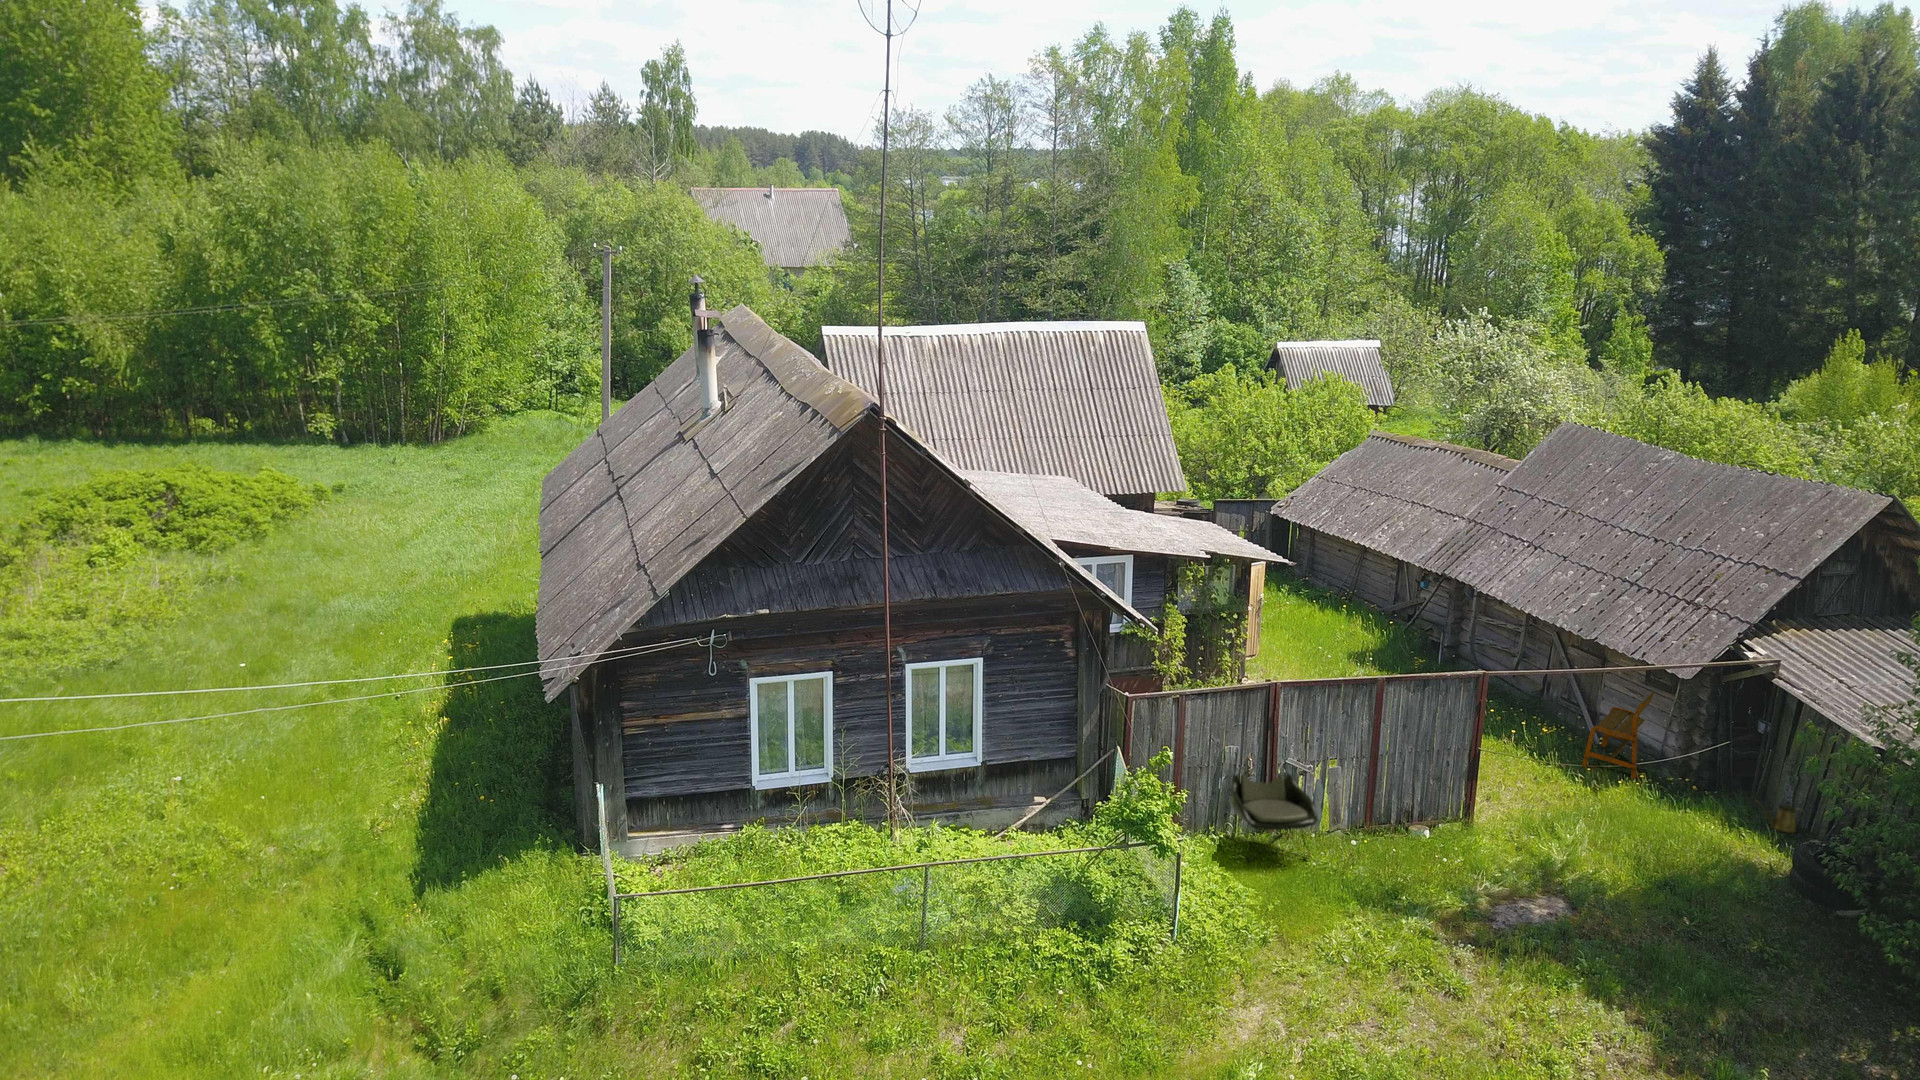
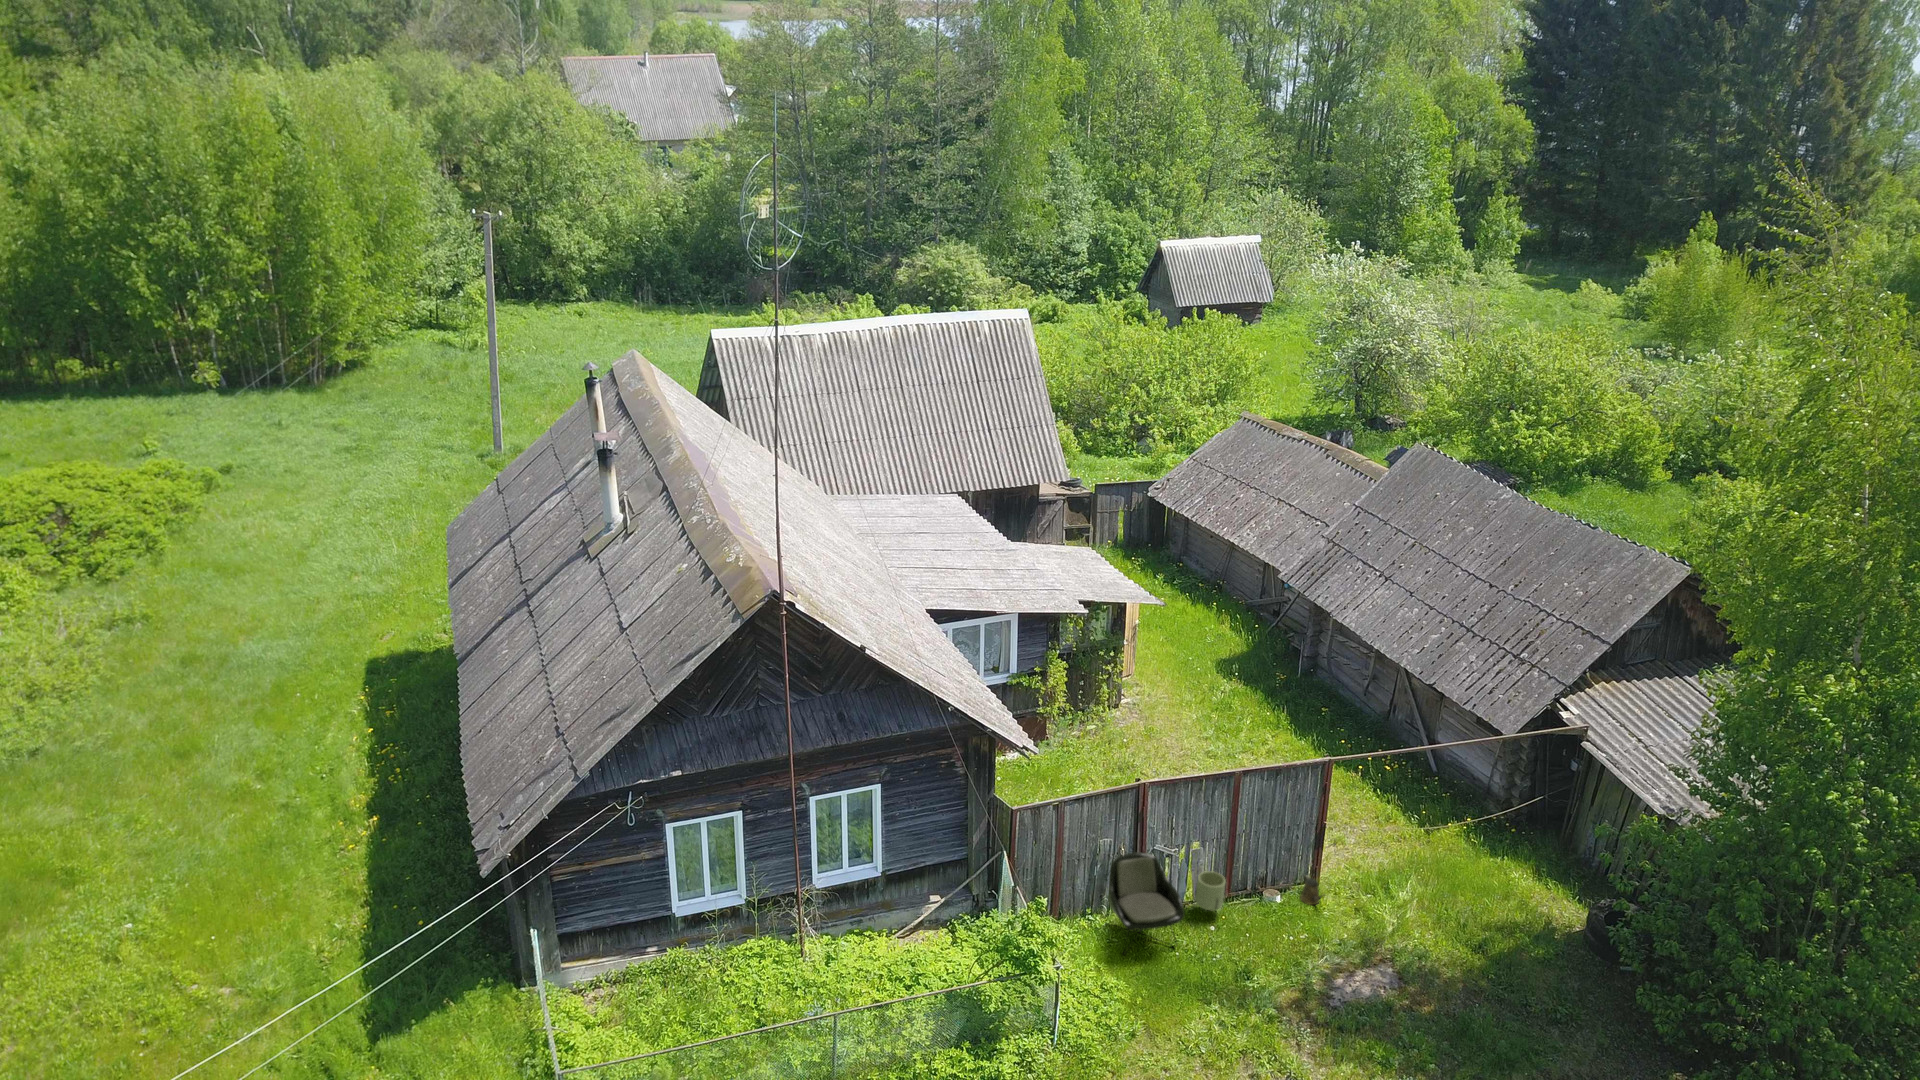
bench: present [1582,692,1654,779] -> none [1416,727,1486,815]
planter: none [1327,788,1364,844] -> present [1195,871,1226,912]
watering can: present [1758,802,1805,833] -> present [1300,875,1323,905]

